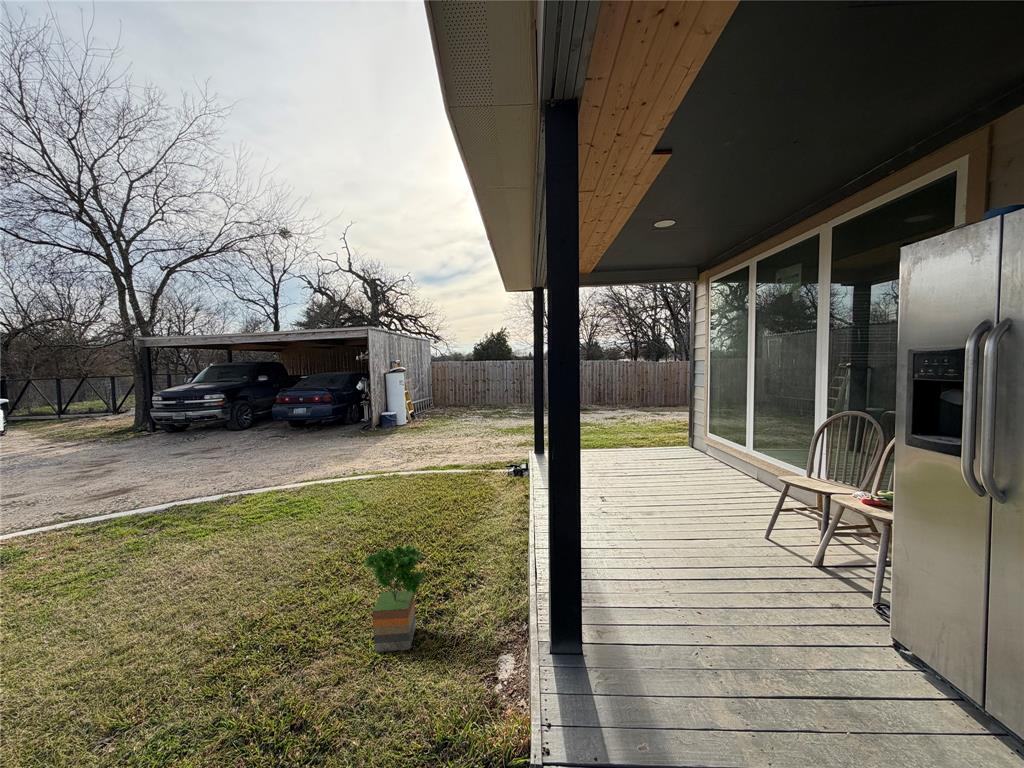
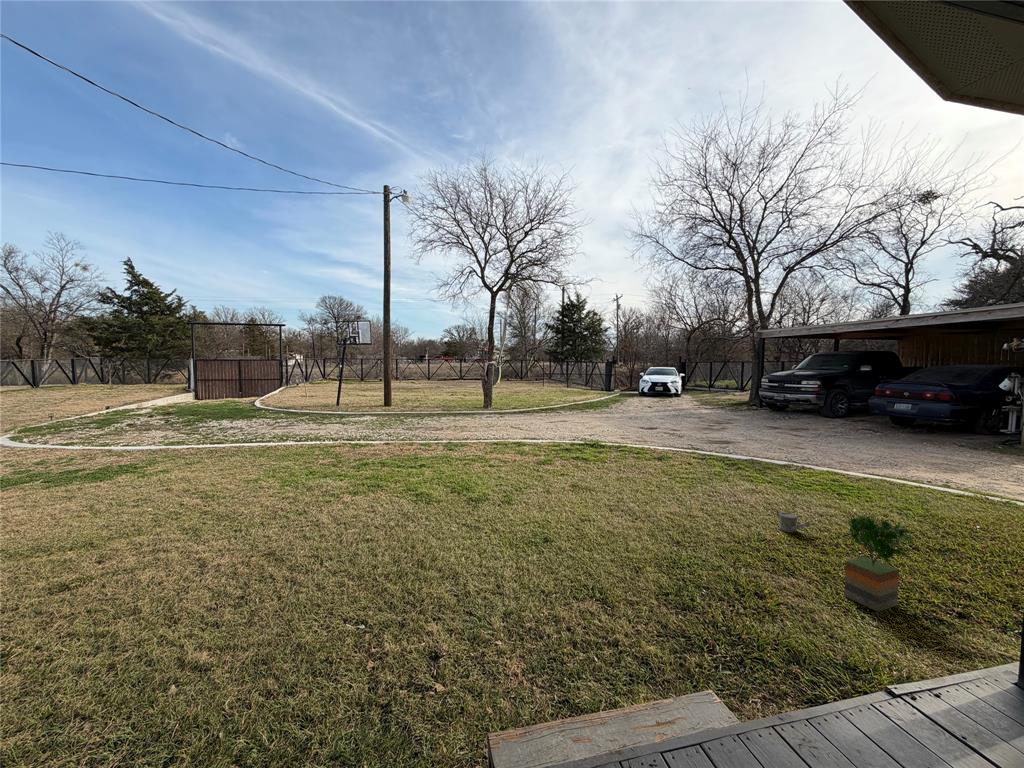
watering can: none [251,569,299,598] -> present [776,510,810,533]

